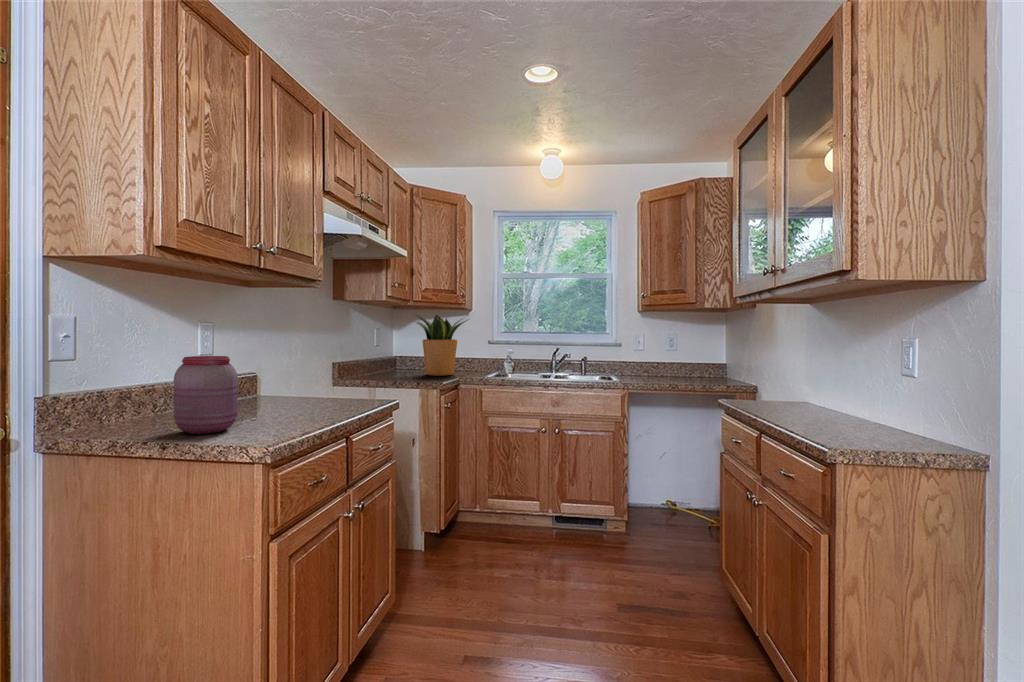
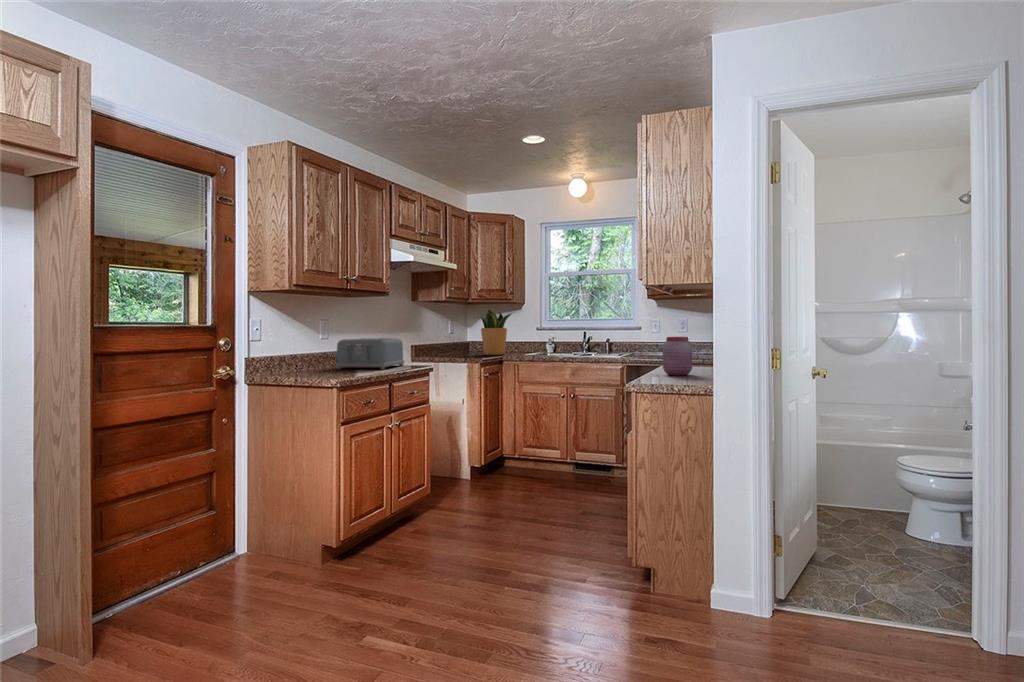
jar: present [174,356,238,434] -> present [663,337,692,376]
toaster: none [235,358,354,416] -> present [336,338,404,369]

